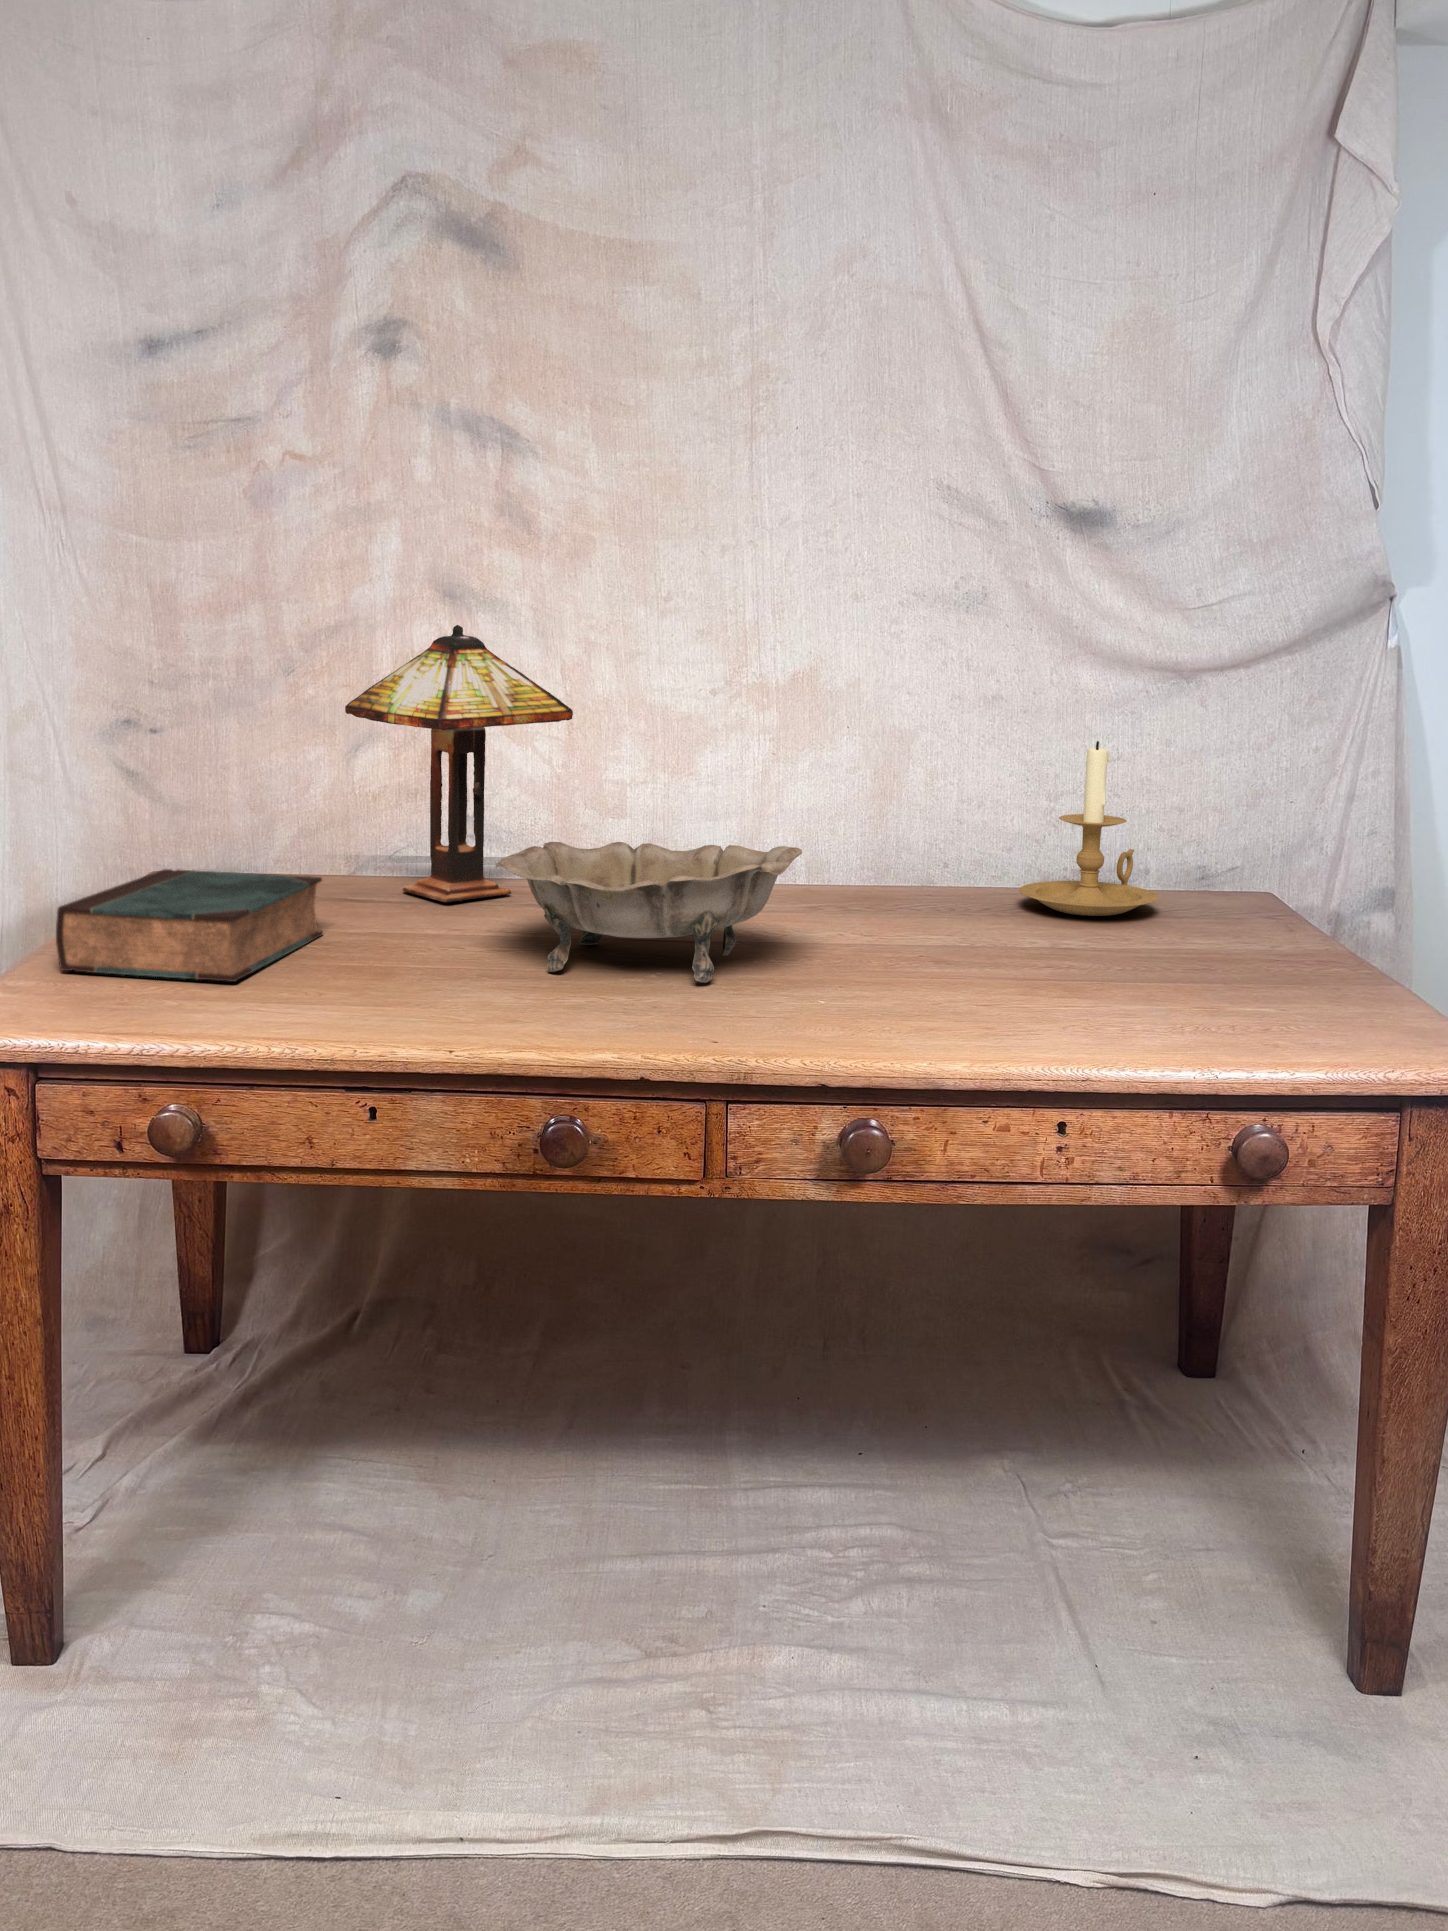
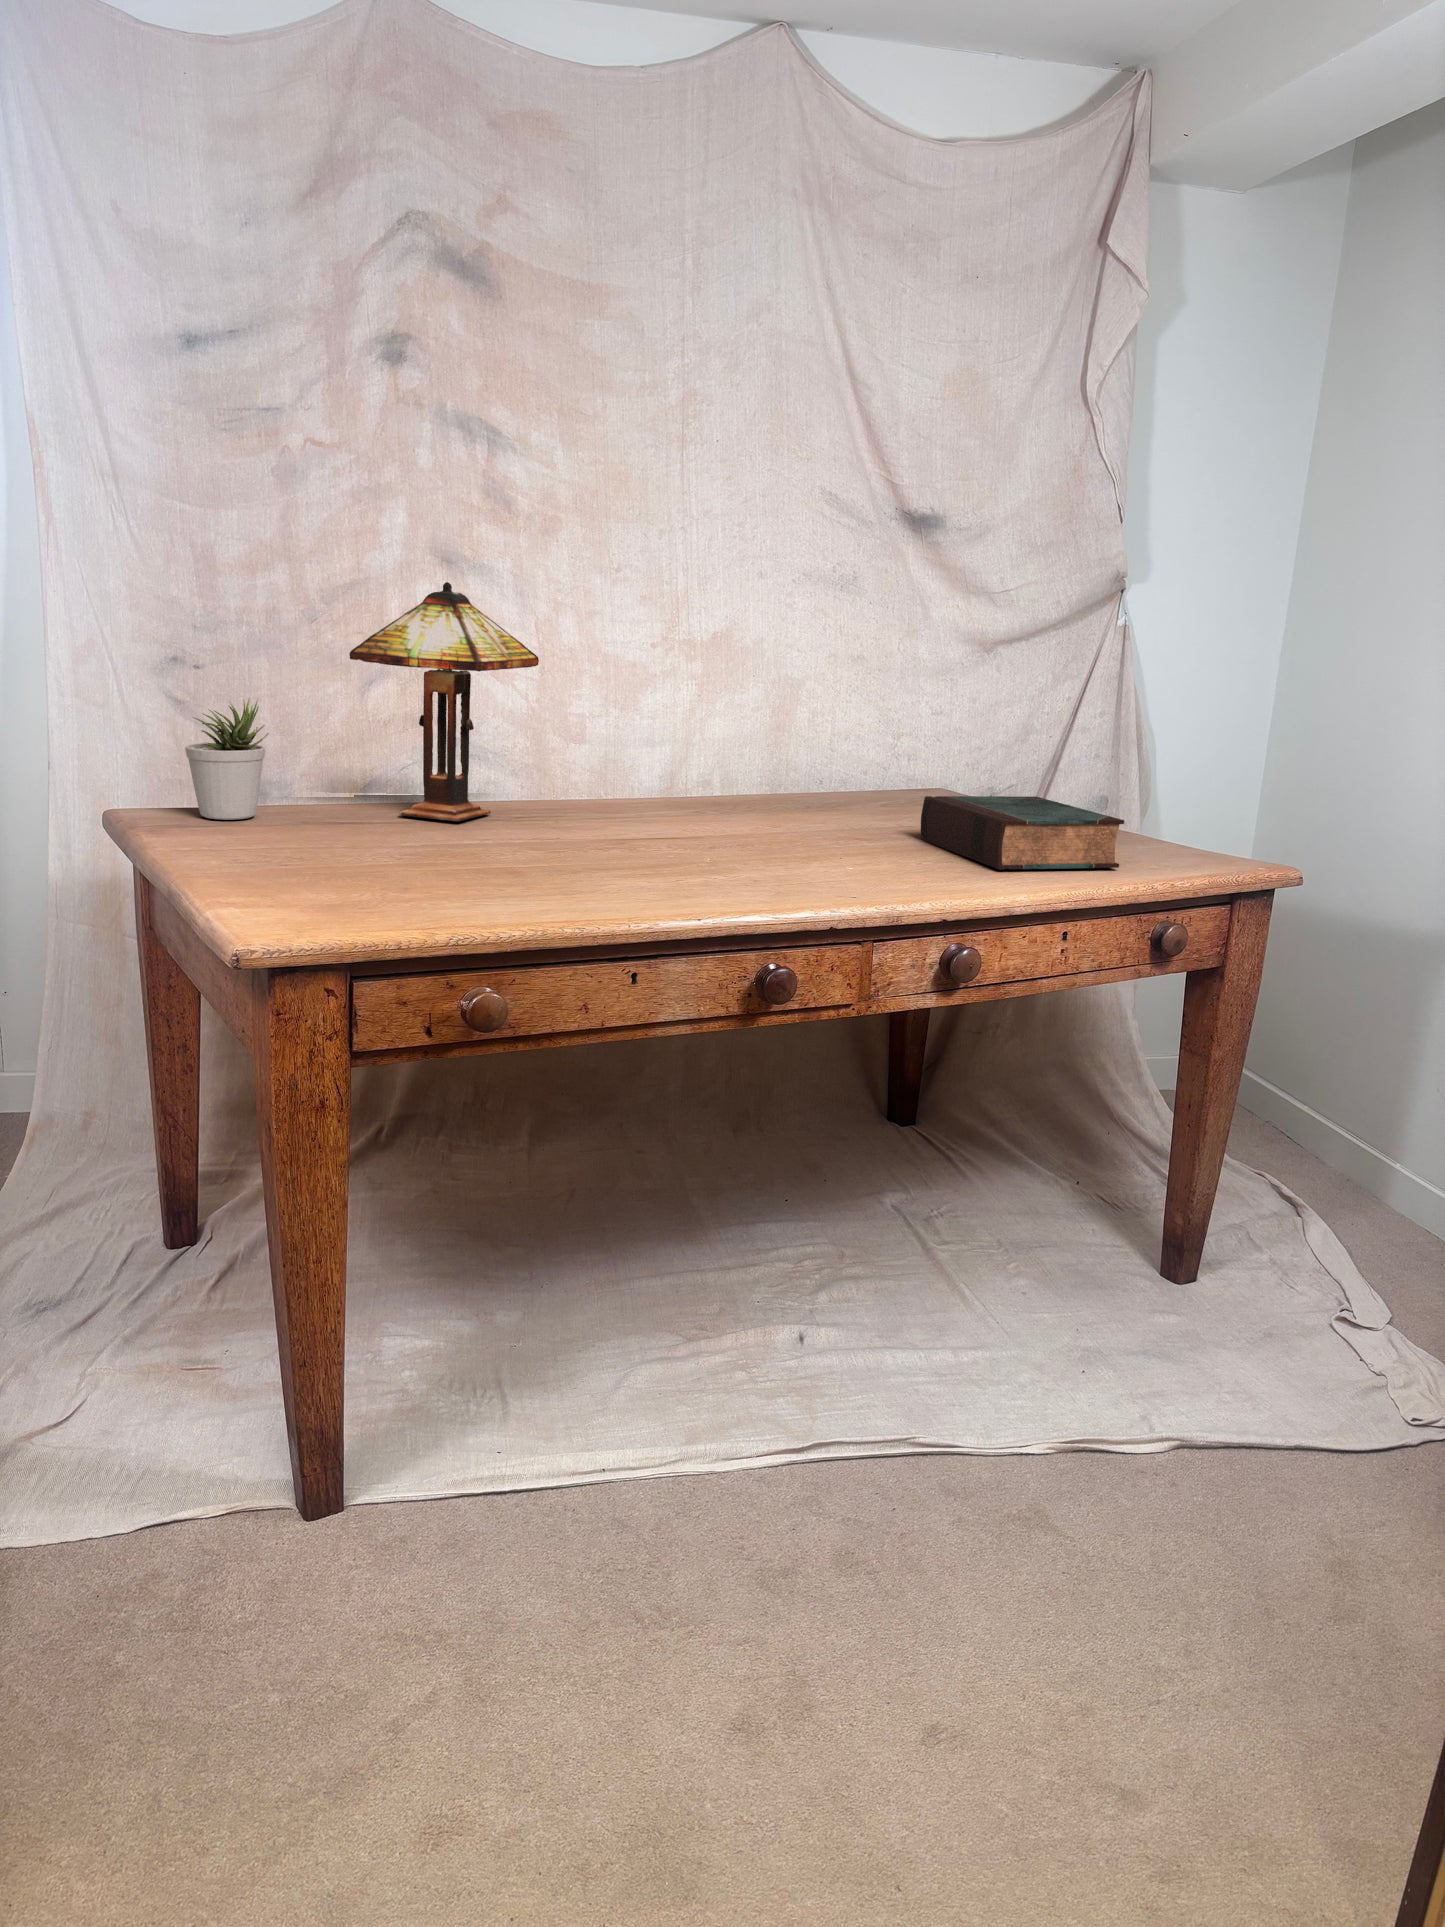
candle holder: present [1019,741,1159,916] -> none [840,683,937,808]
potted plant: none [183,755,268,886] -> present [185,698,268,820]
decorative bowl: present [496,842,802,983] -> none [585,758,826,863]
book: present [56,869,323,982] -> present [921,796,1124,870]

